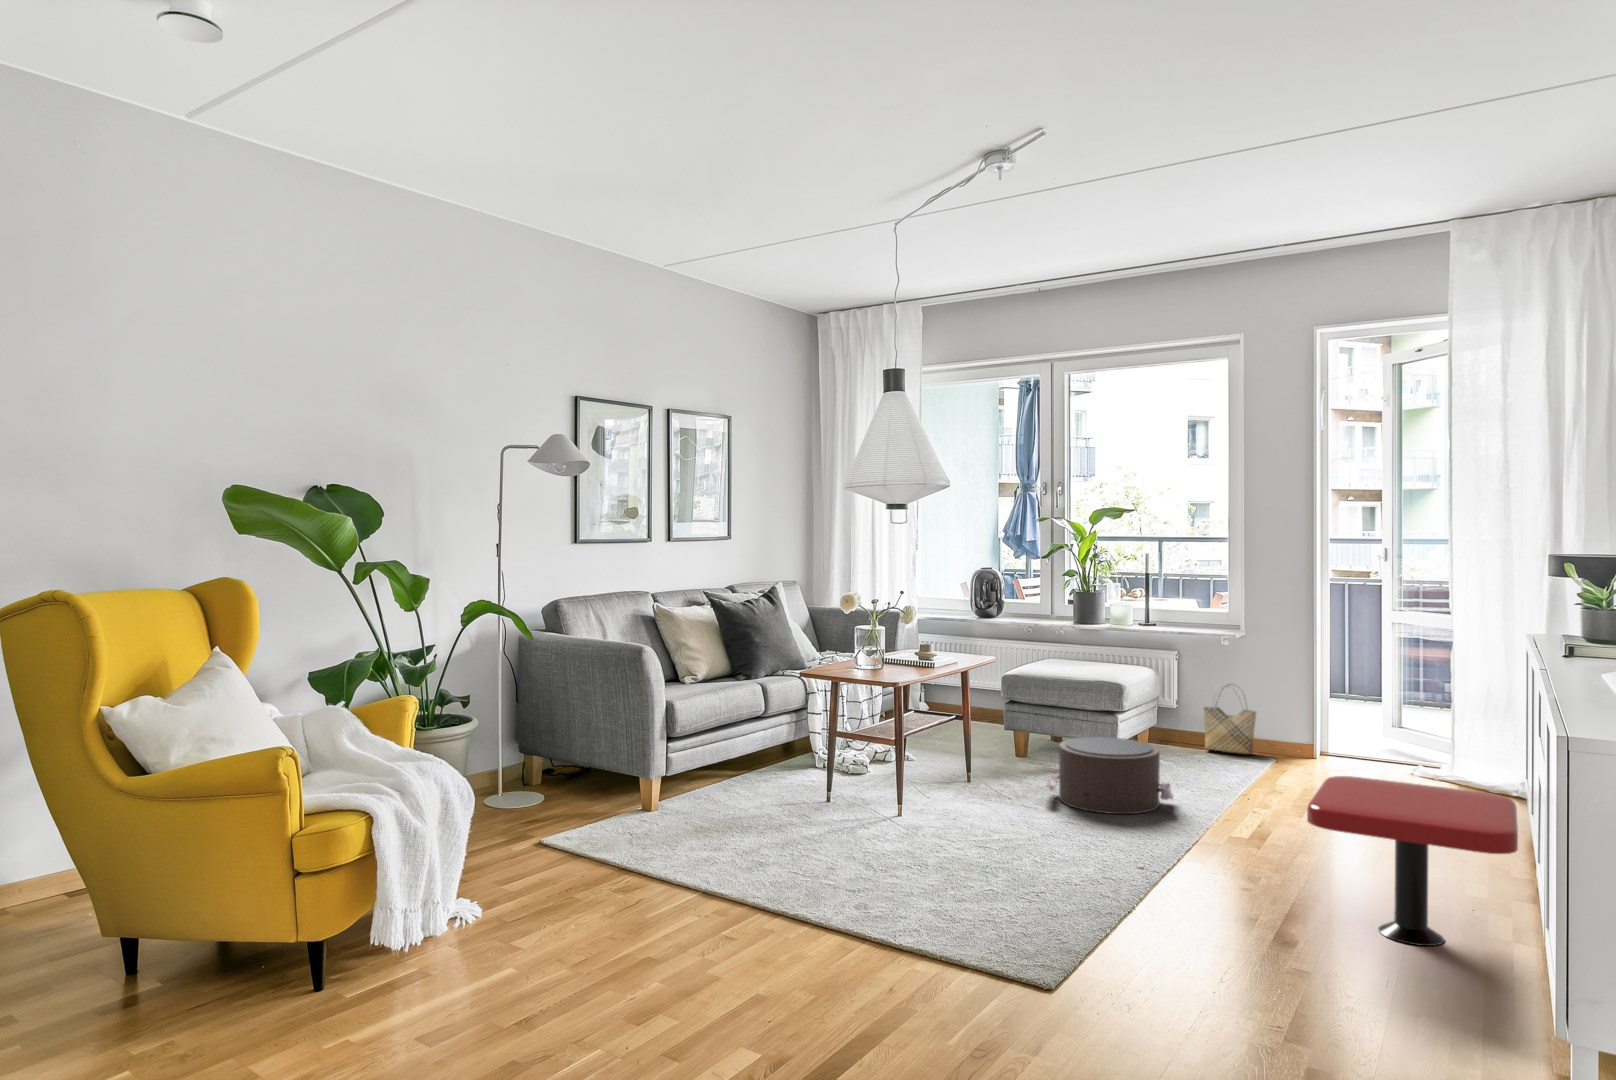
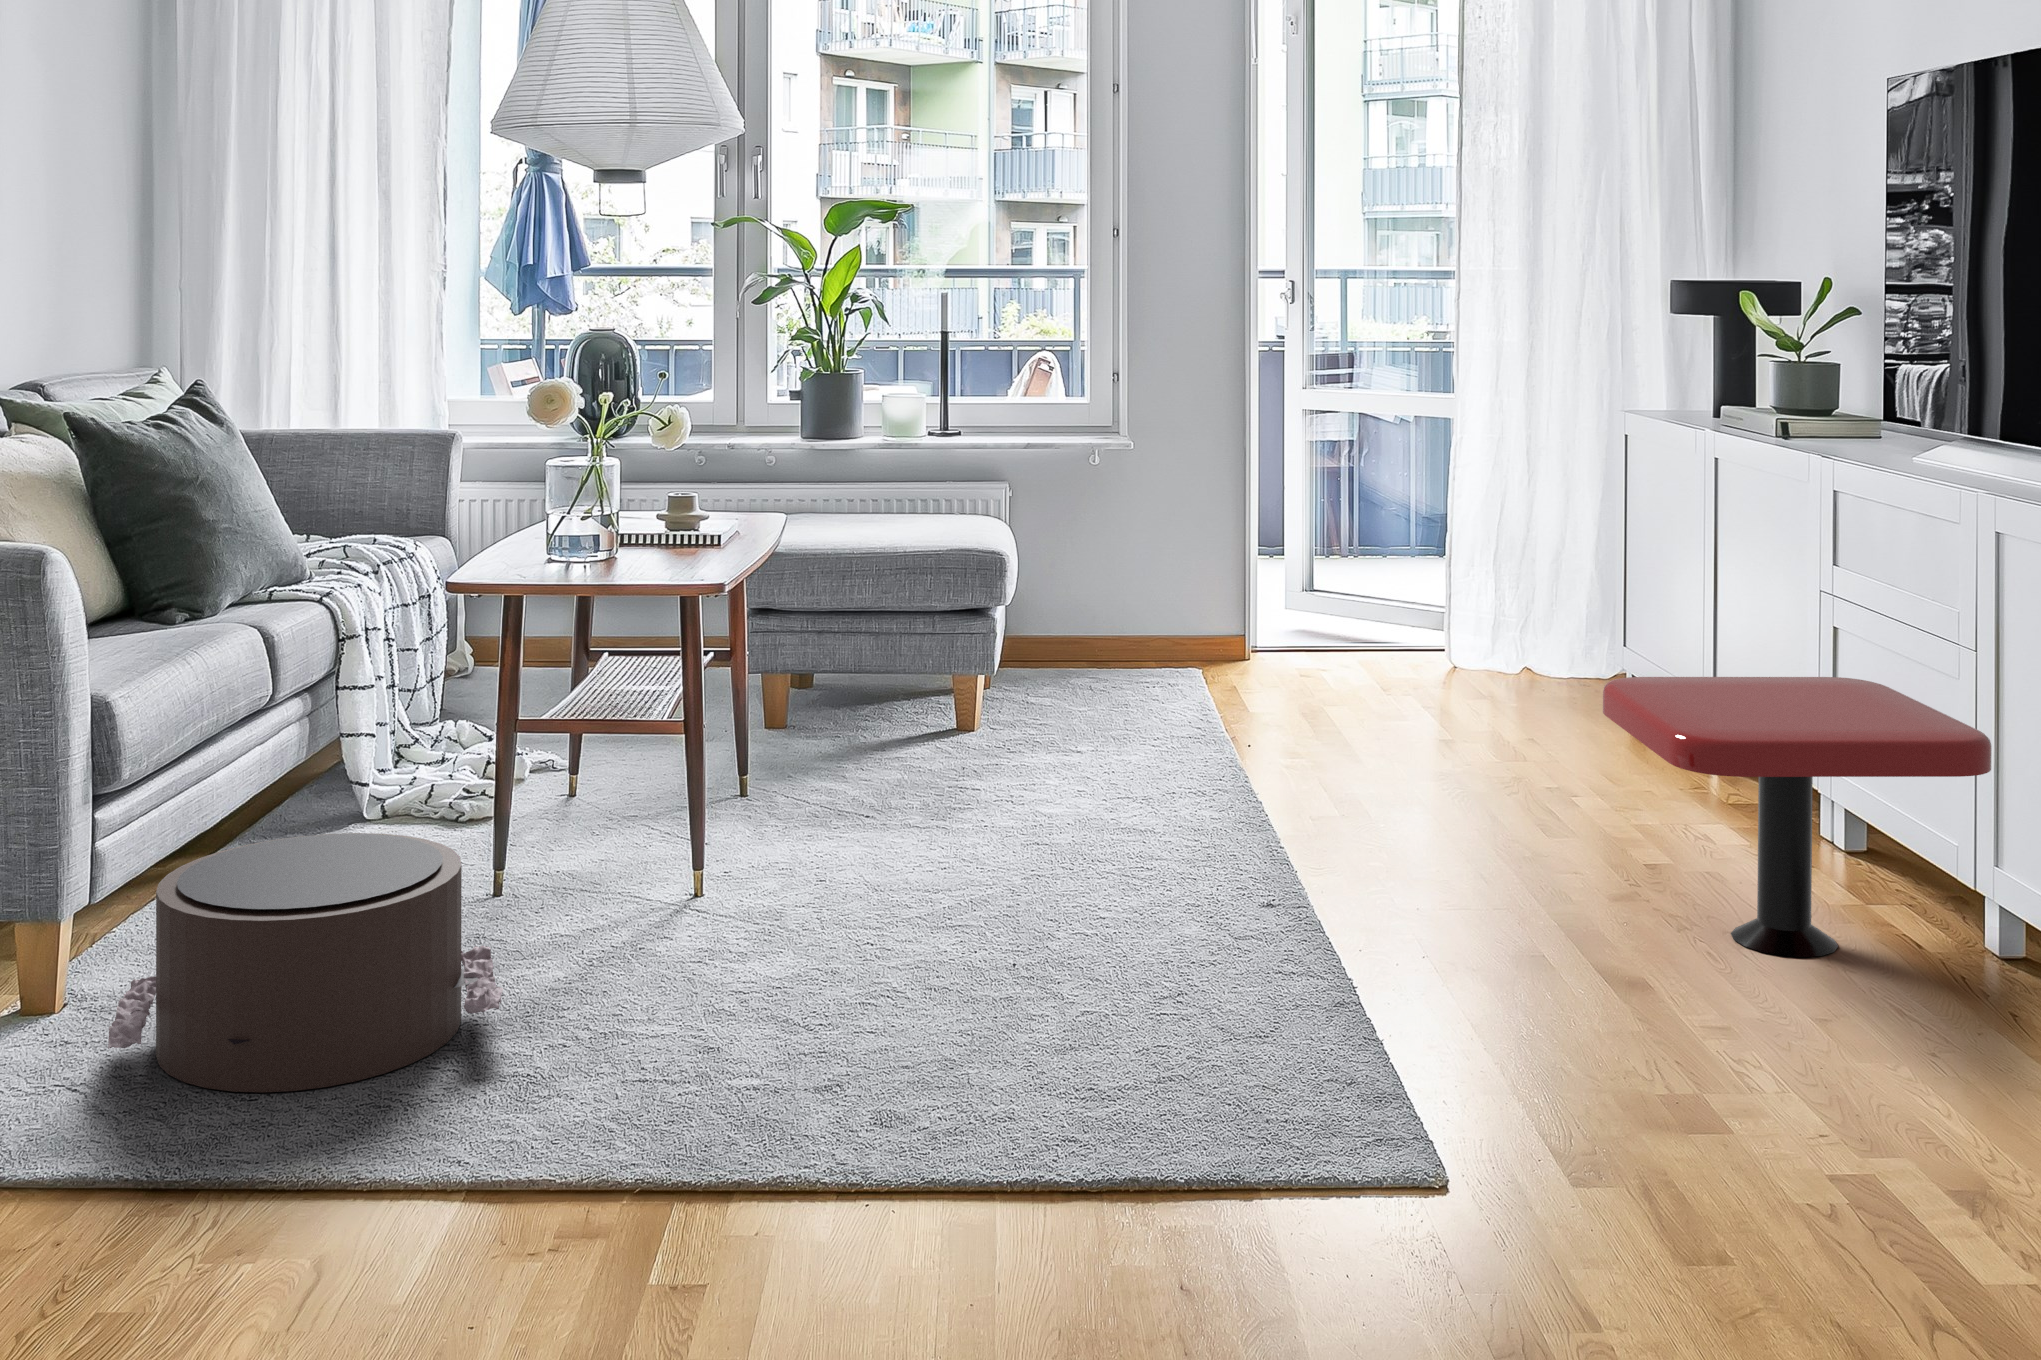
woven basket: present [1204,685,1256,754] -> none [1076,538,1170,668]
pouf: present [1046,737,1173,814] -> present [108,833,503,1092]

